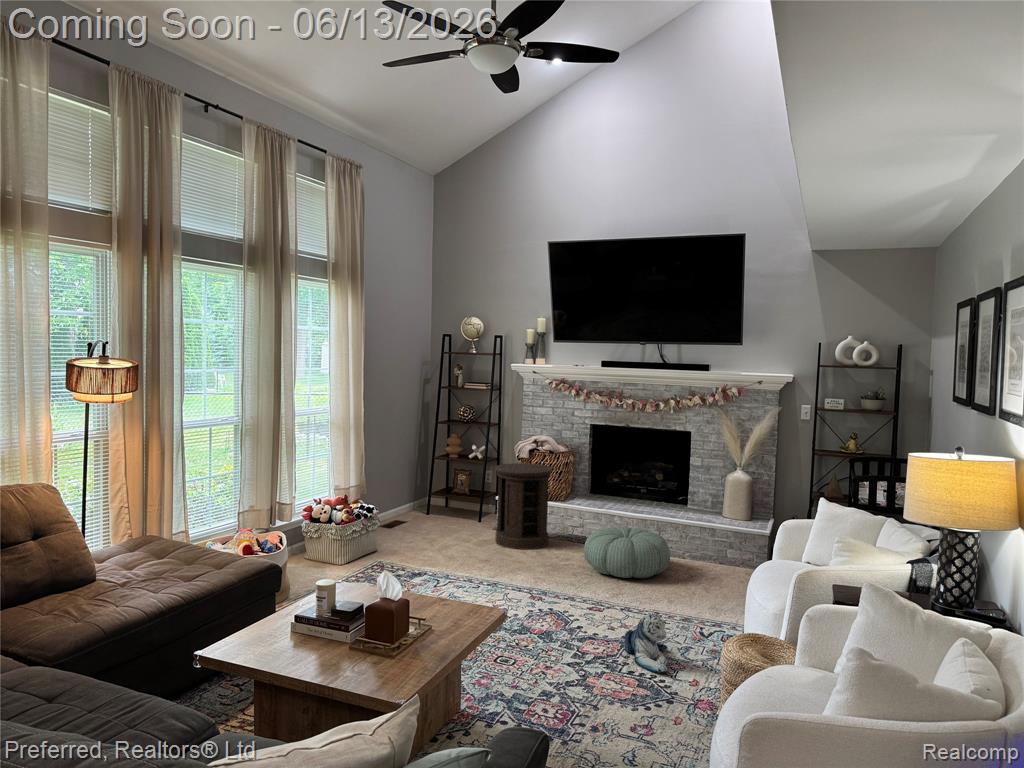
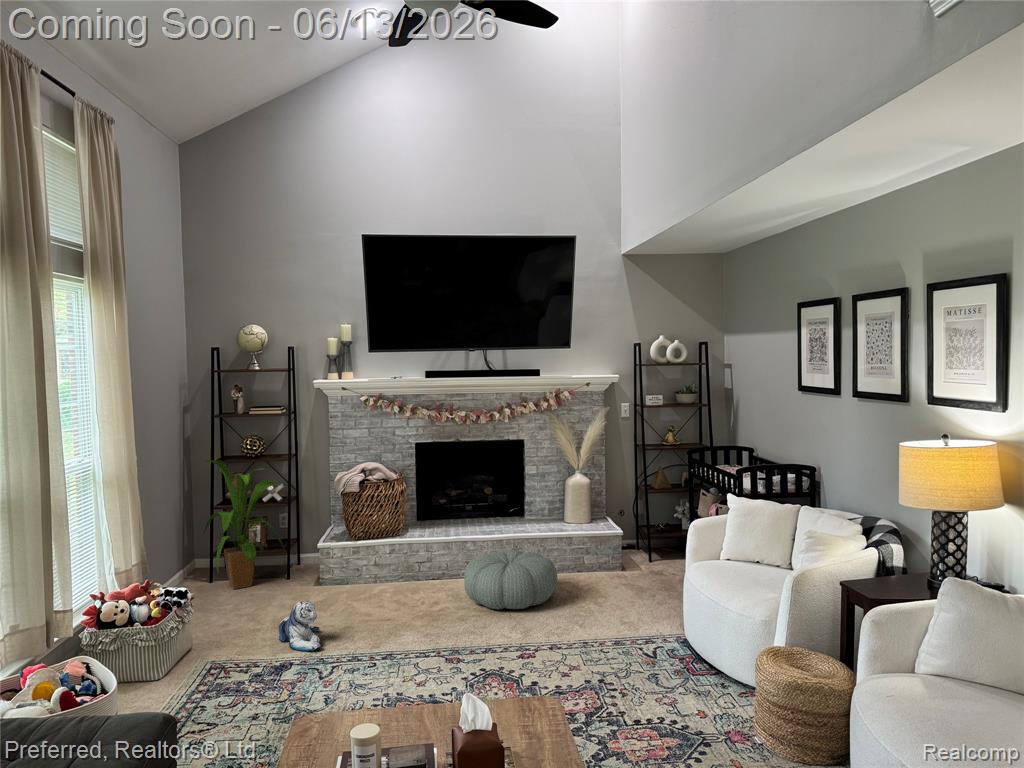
house plant: none [418,420,486,522] -> present [203,460,286,589]
side table: present [495,463,552,549] -> none [329,496,400,603]
plush toy: present [624,615,668,673] -> present [279,601,320,652]

